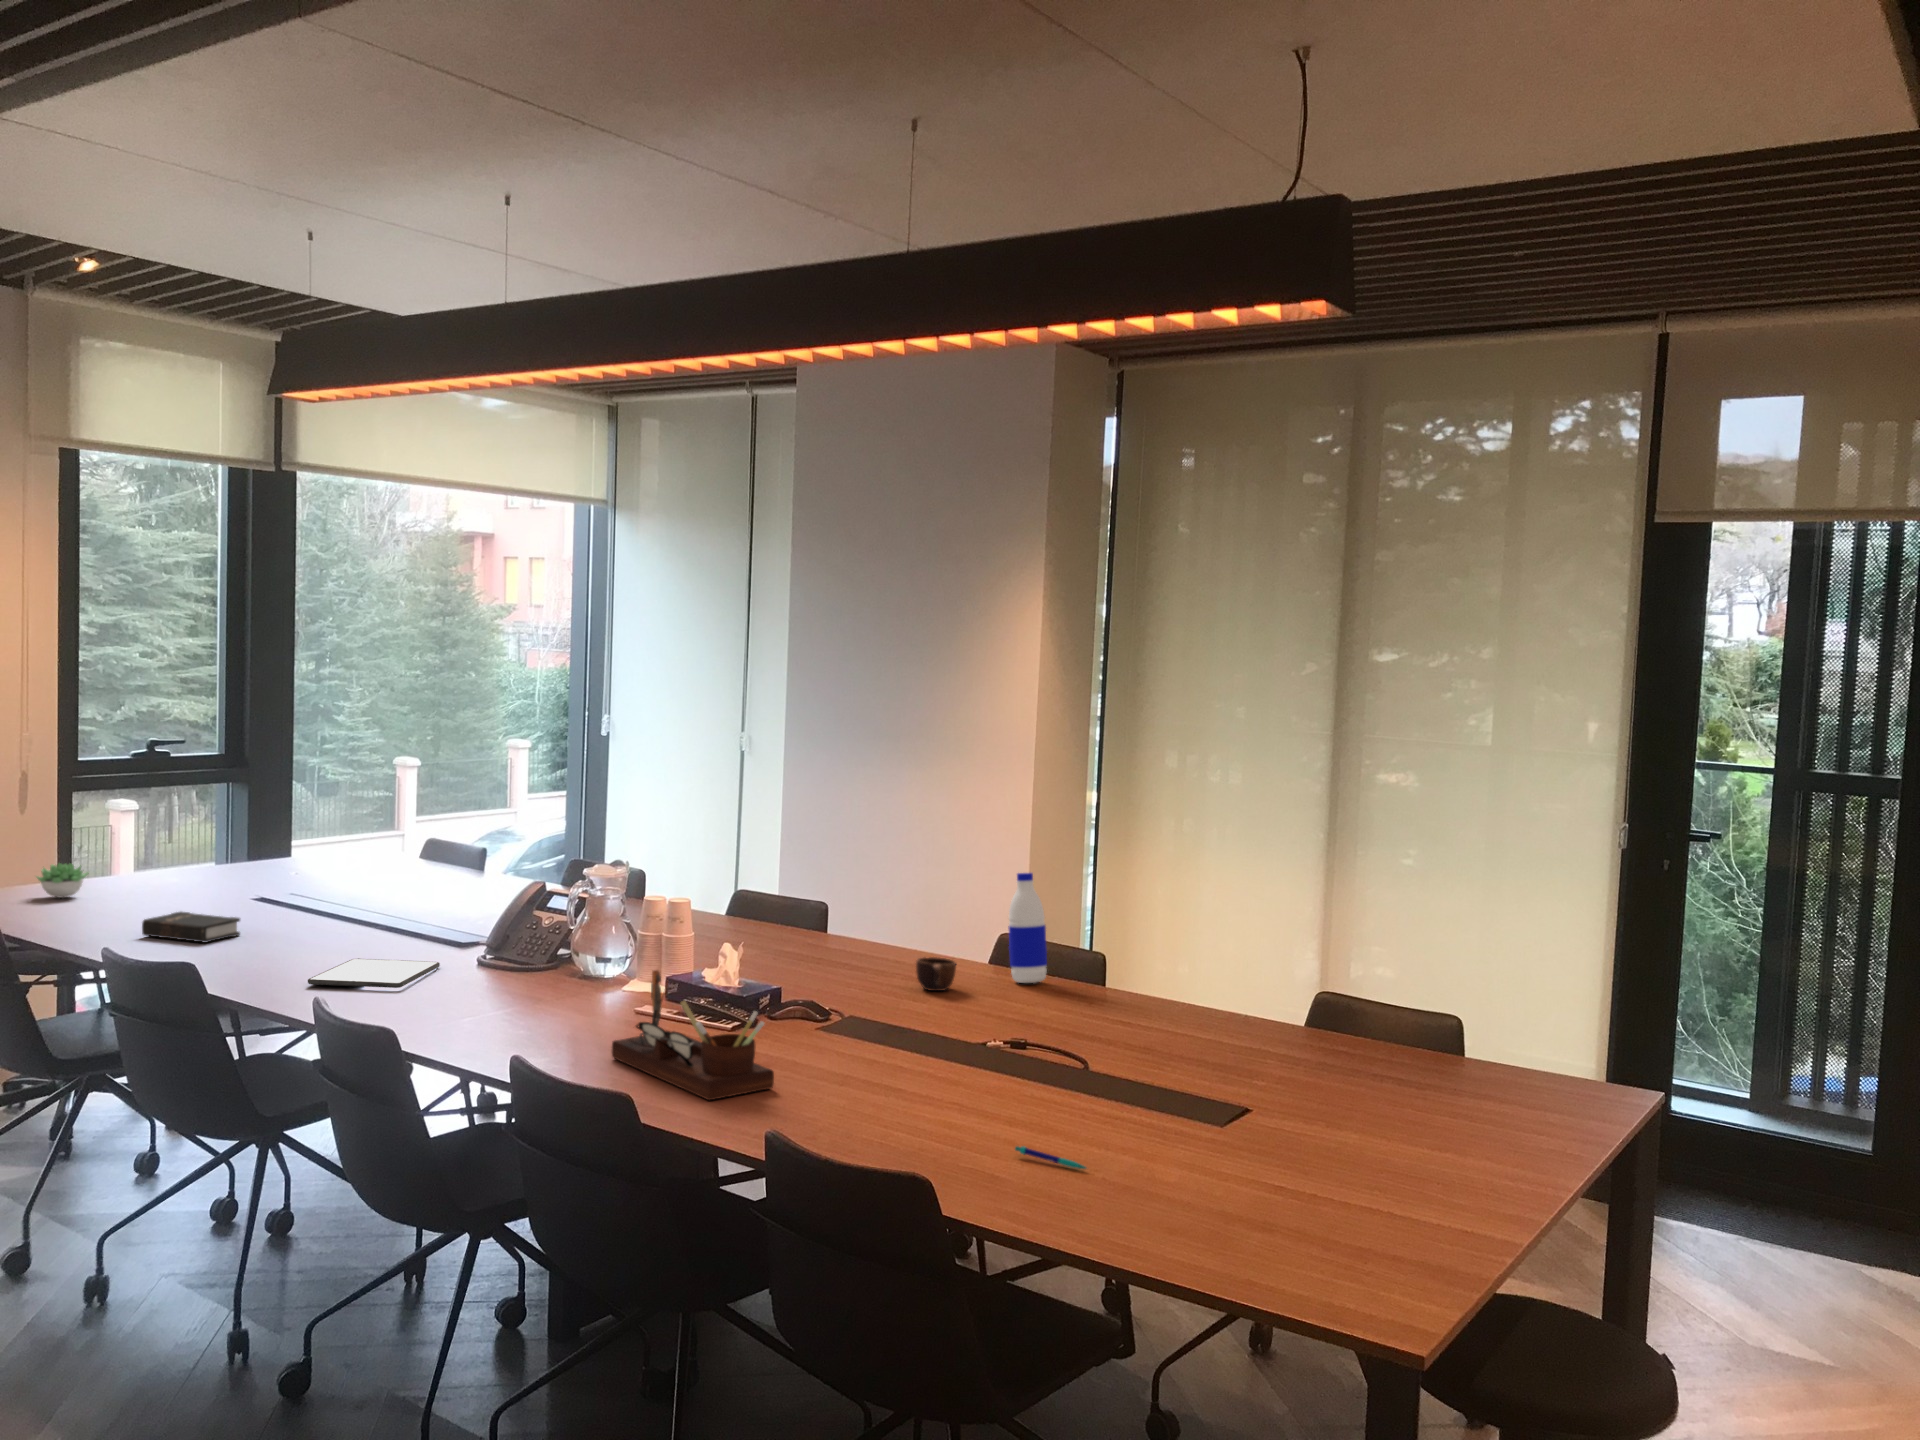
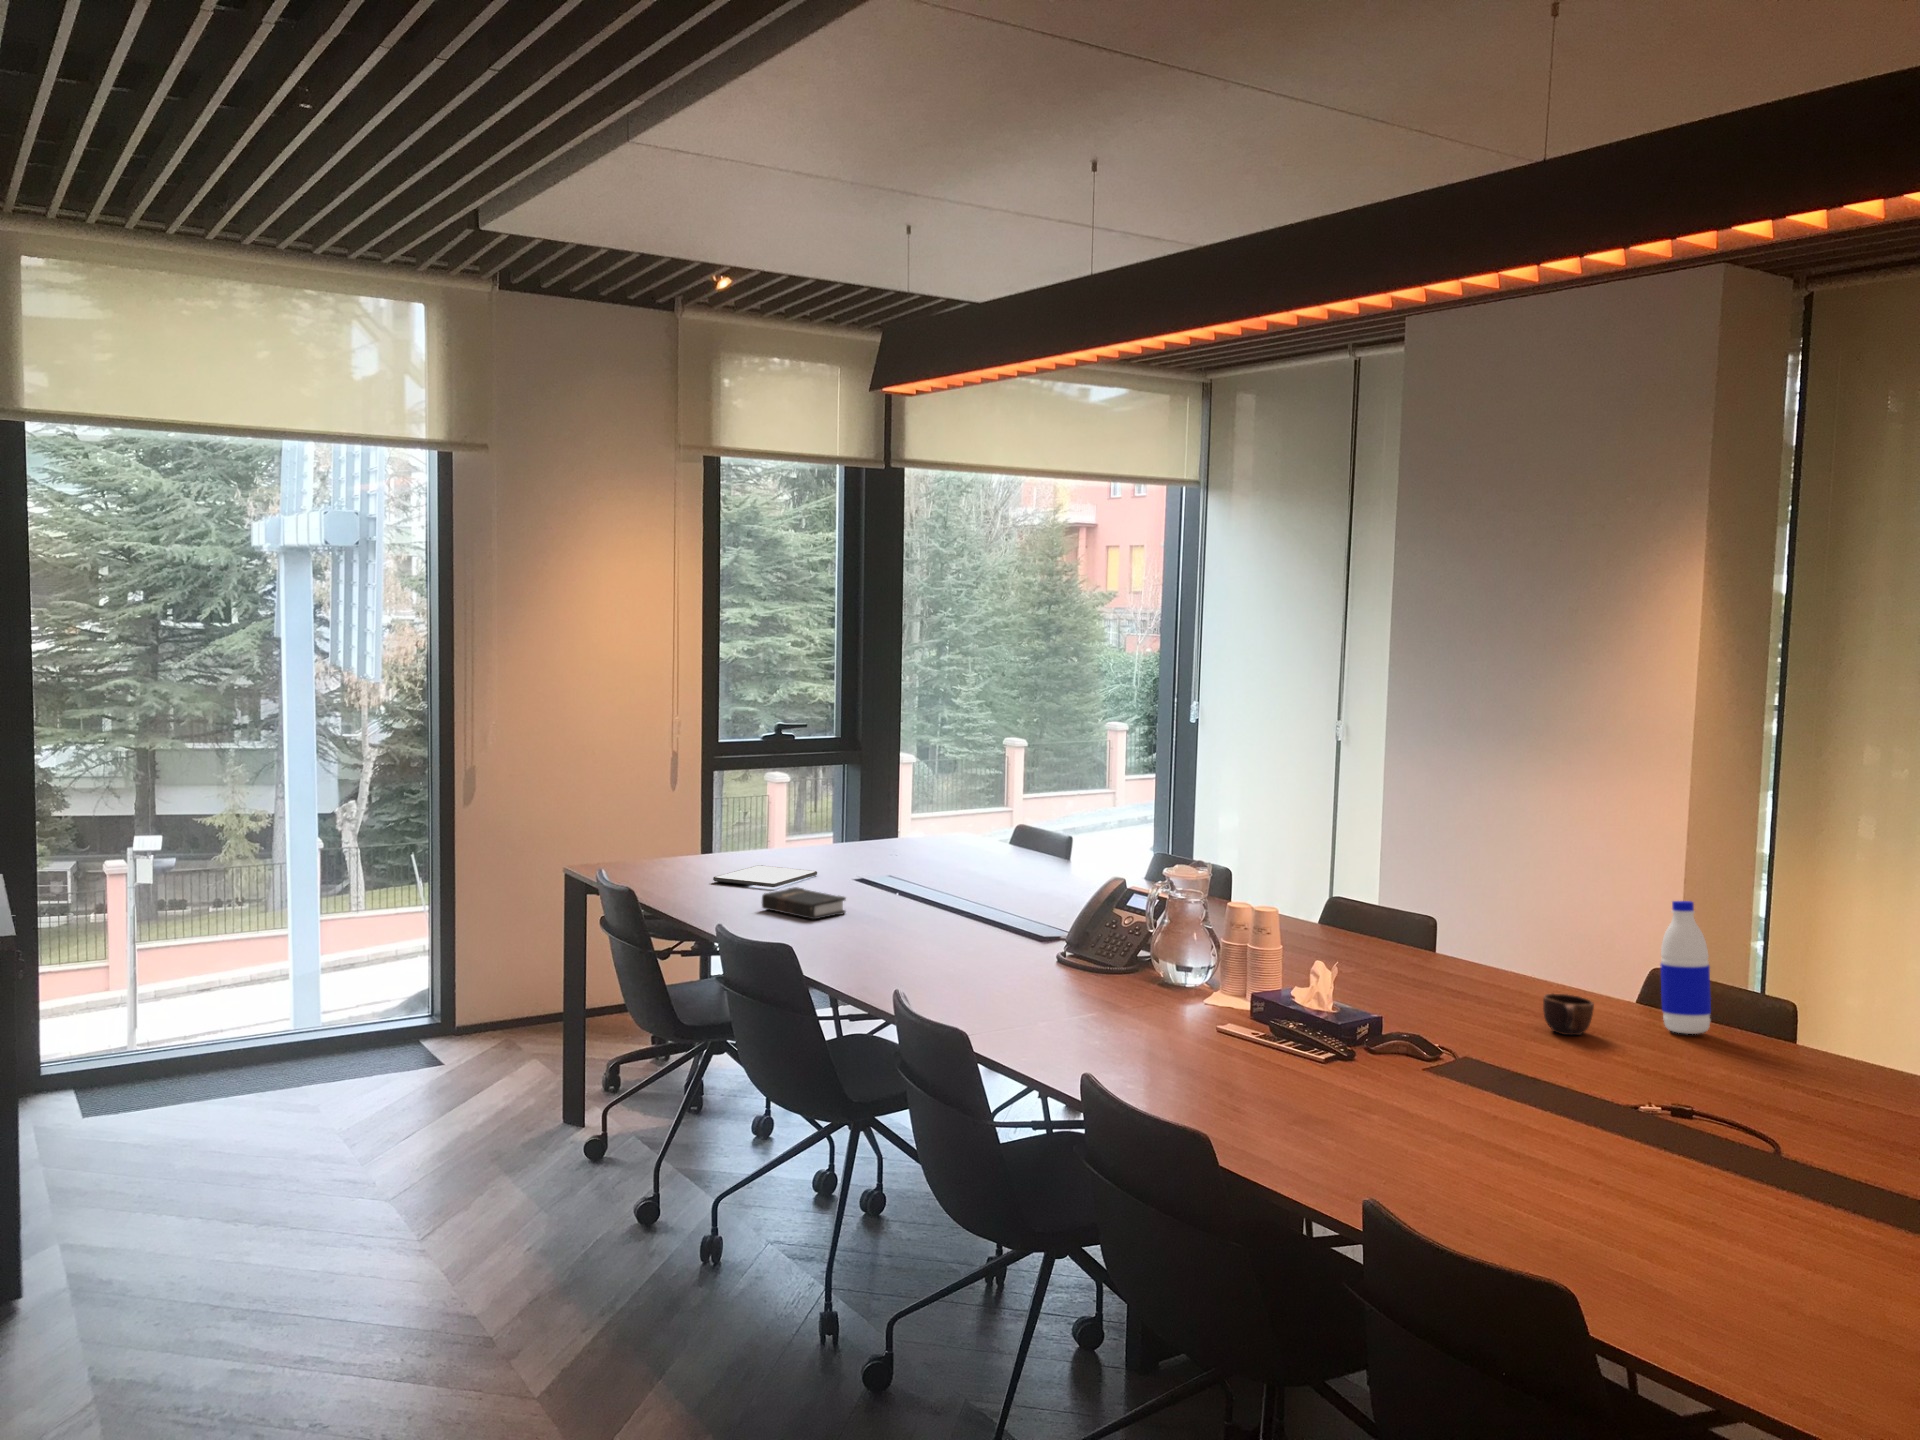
succulent plant: present [37,863,88,898] -> none [685,834,730,865]
tablet: present [308,958,440,988] -> present [713,865,817,887]
desk organizer: present [612,969,774,1100] -> none [1187,999,1374,1166]
pen: present [1015,1146,1086,1169] -> none [1702,1292,1817,1345]

